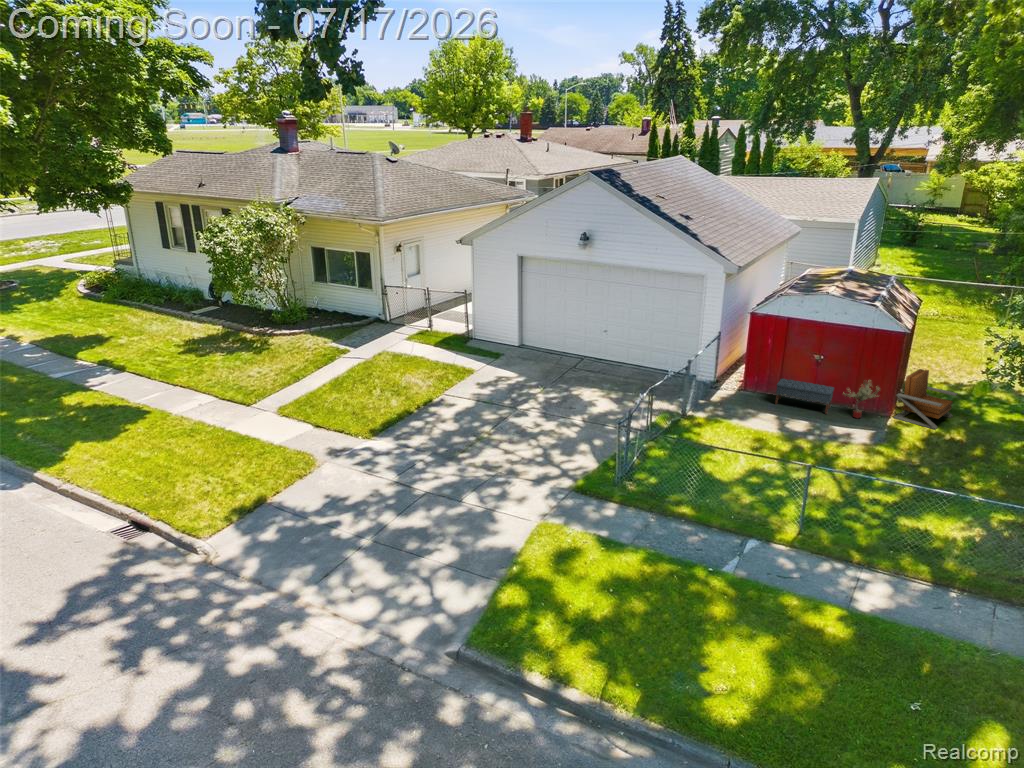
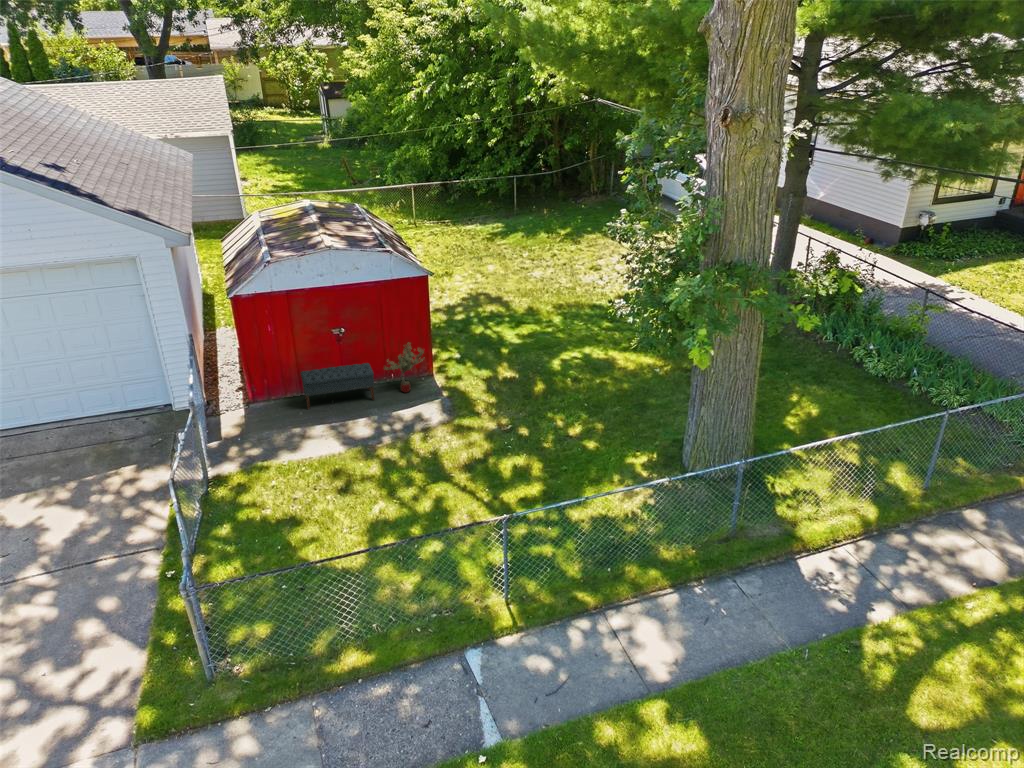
lounge chair: present [894,369,957,429] -> none [436,310,484,377]

